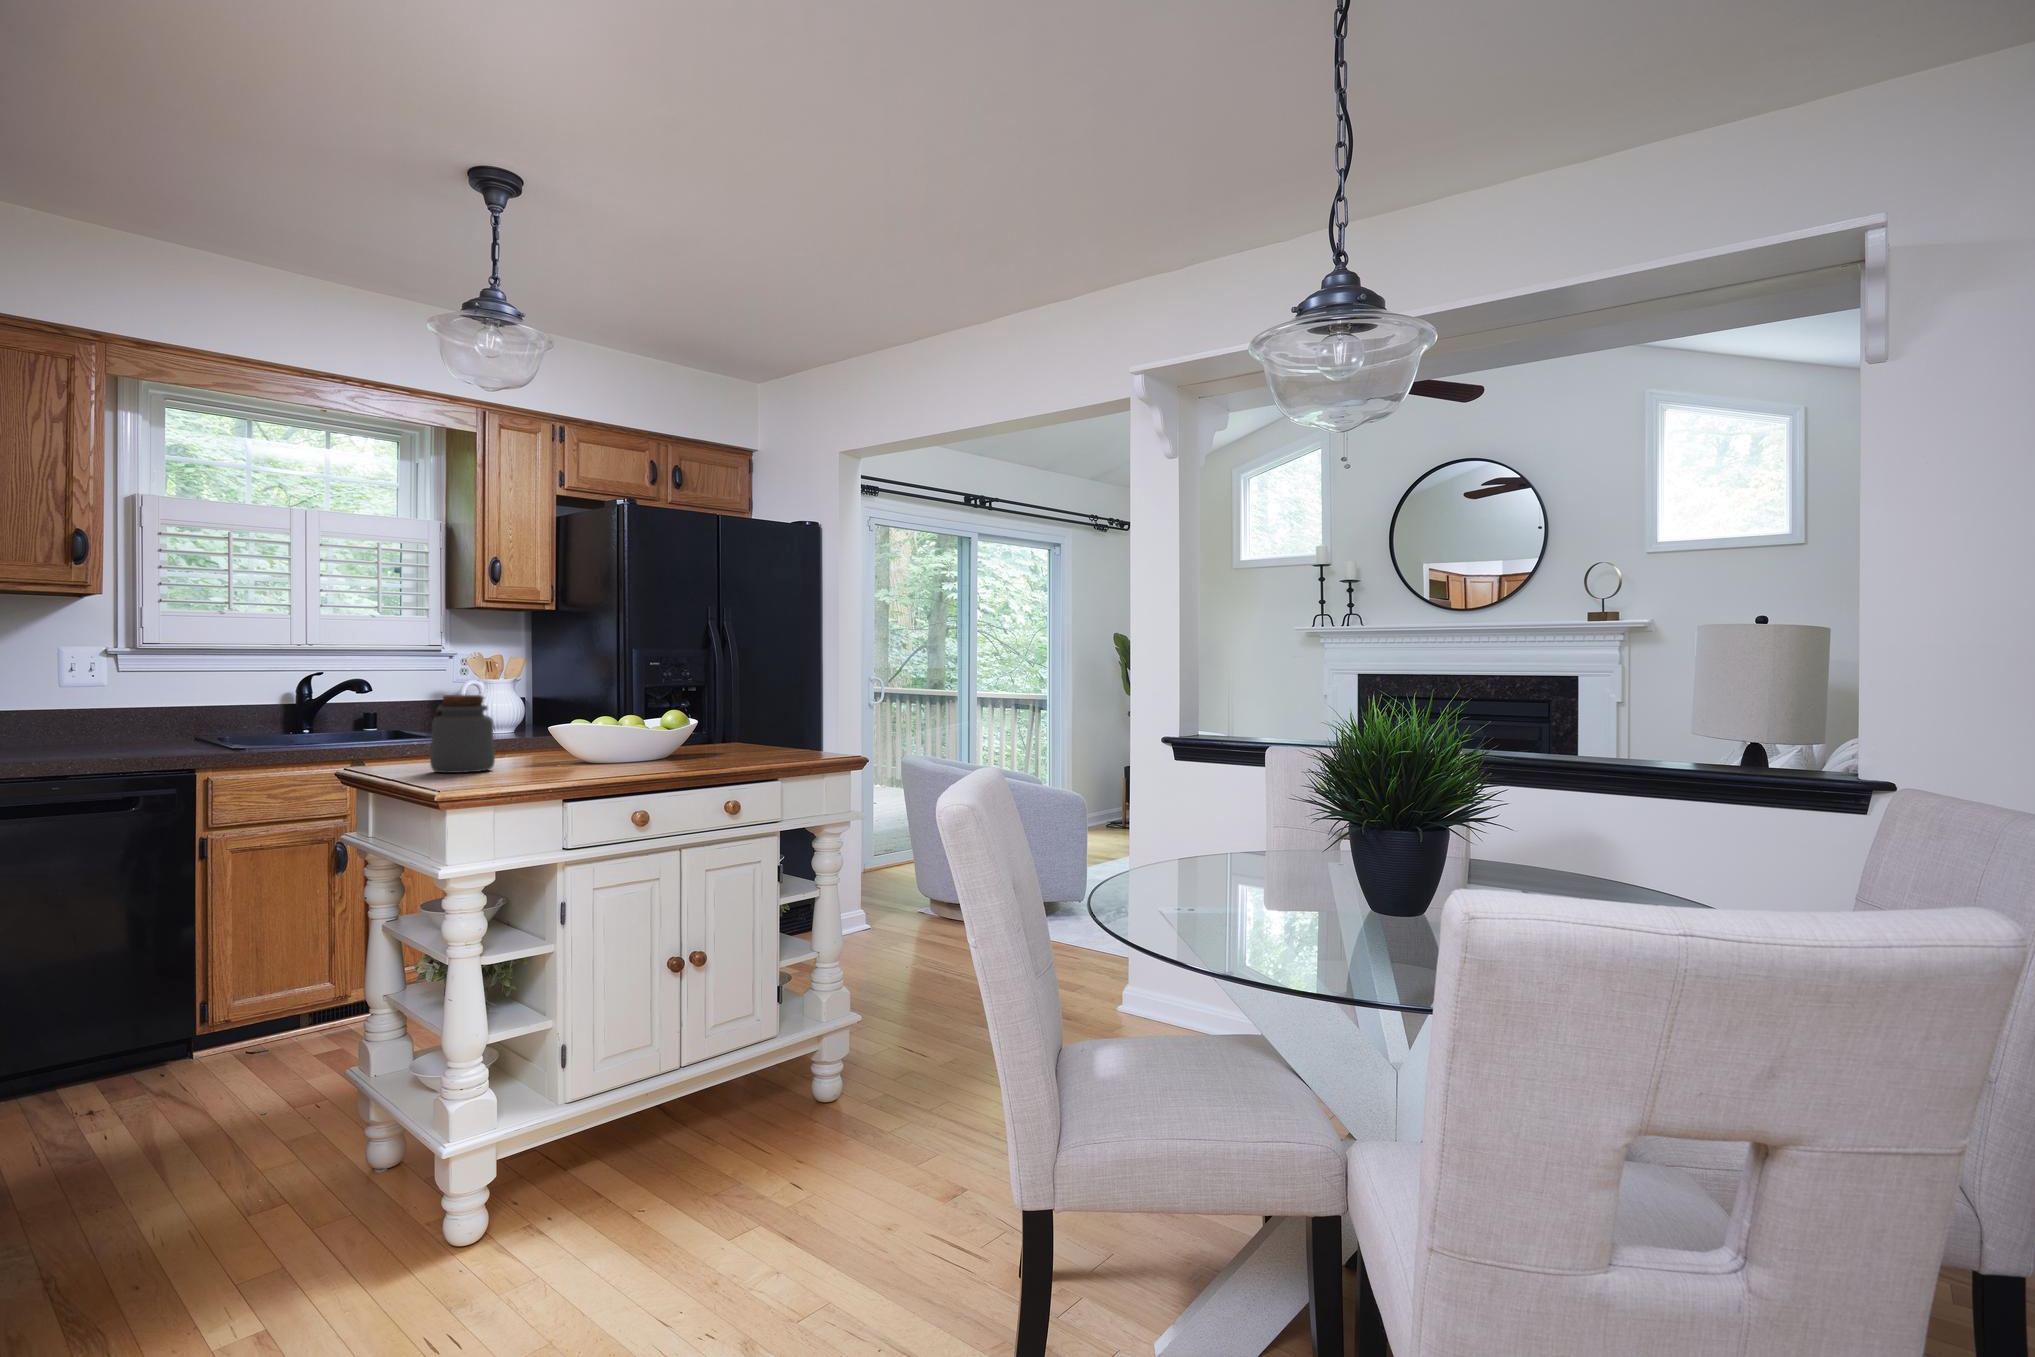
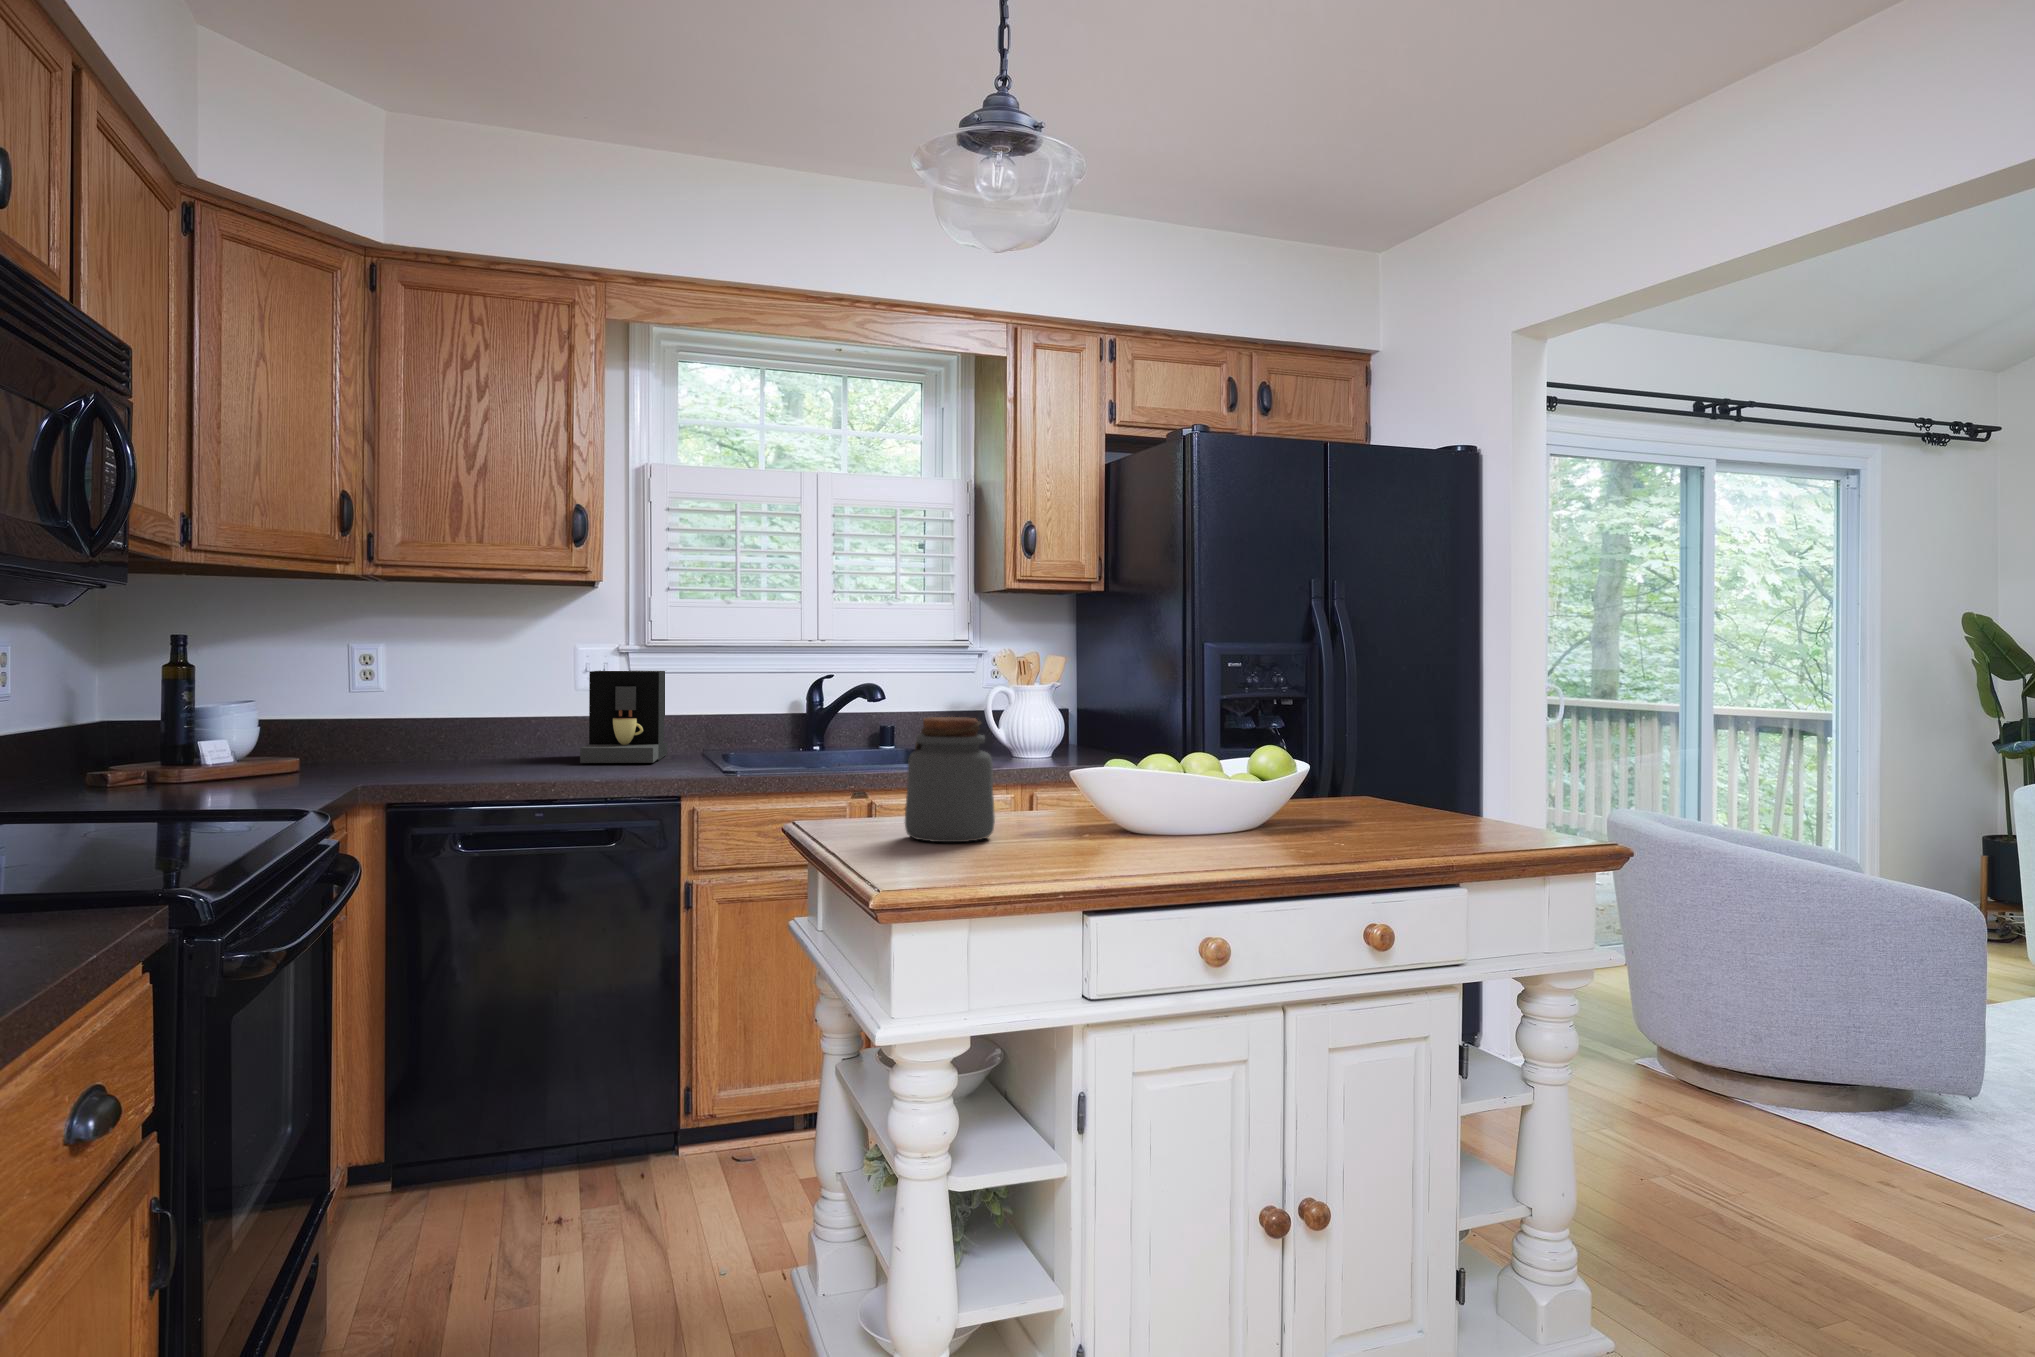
coffee maker: none [74,670,155,748] -> present [580,670,667,763]

